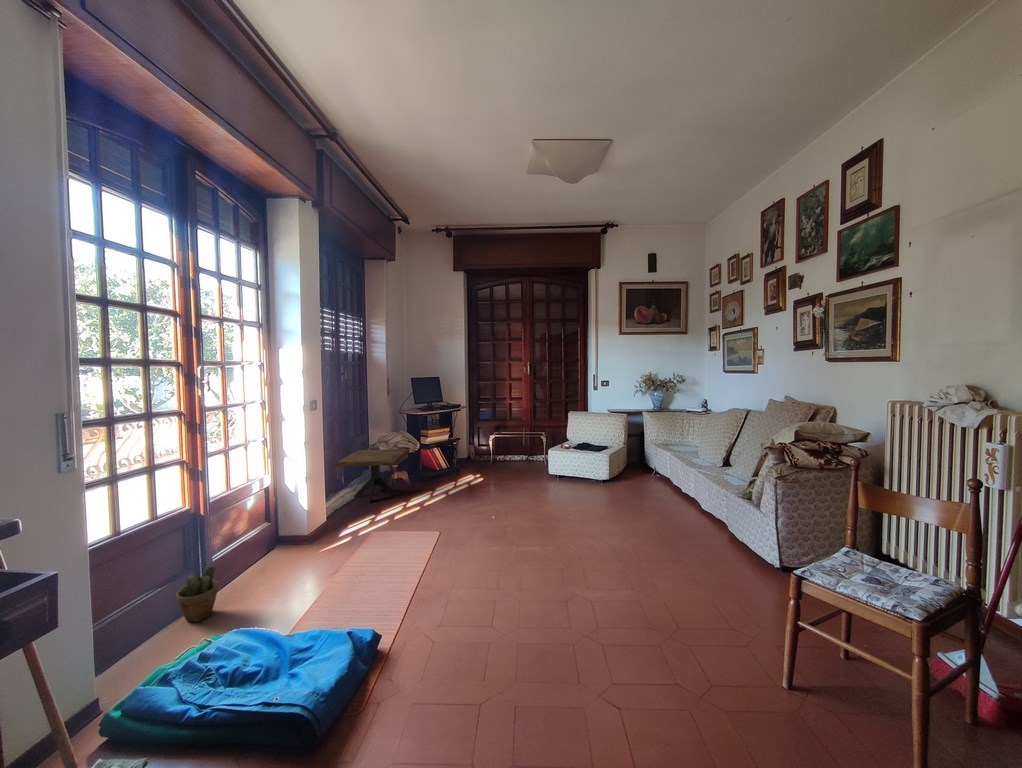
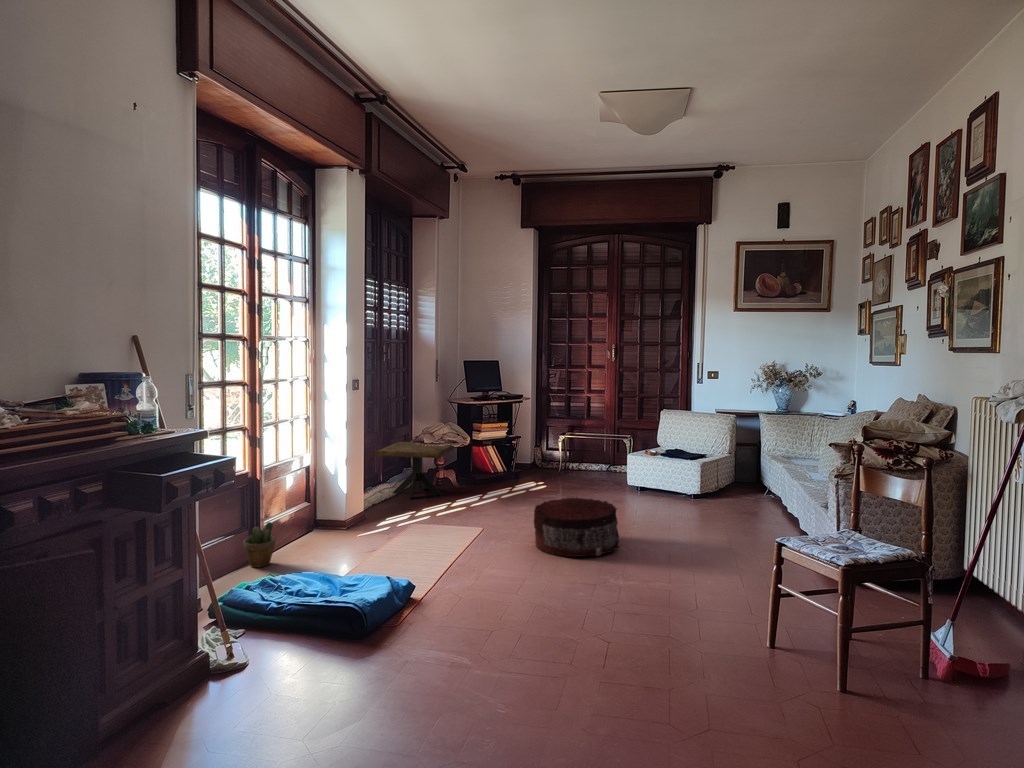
pouf: none [492,498,573,563] -> present [534,497,619,557]

